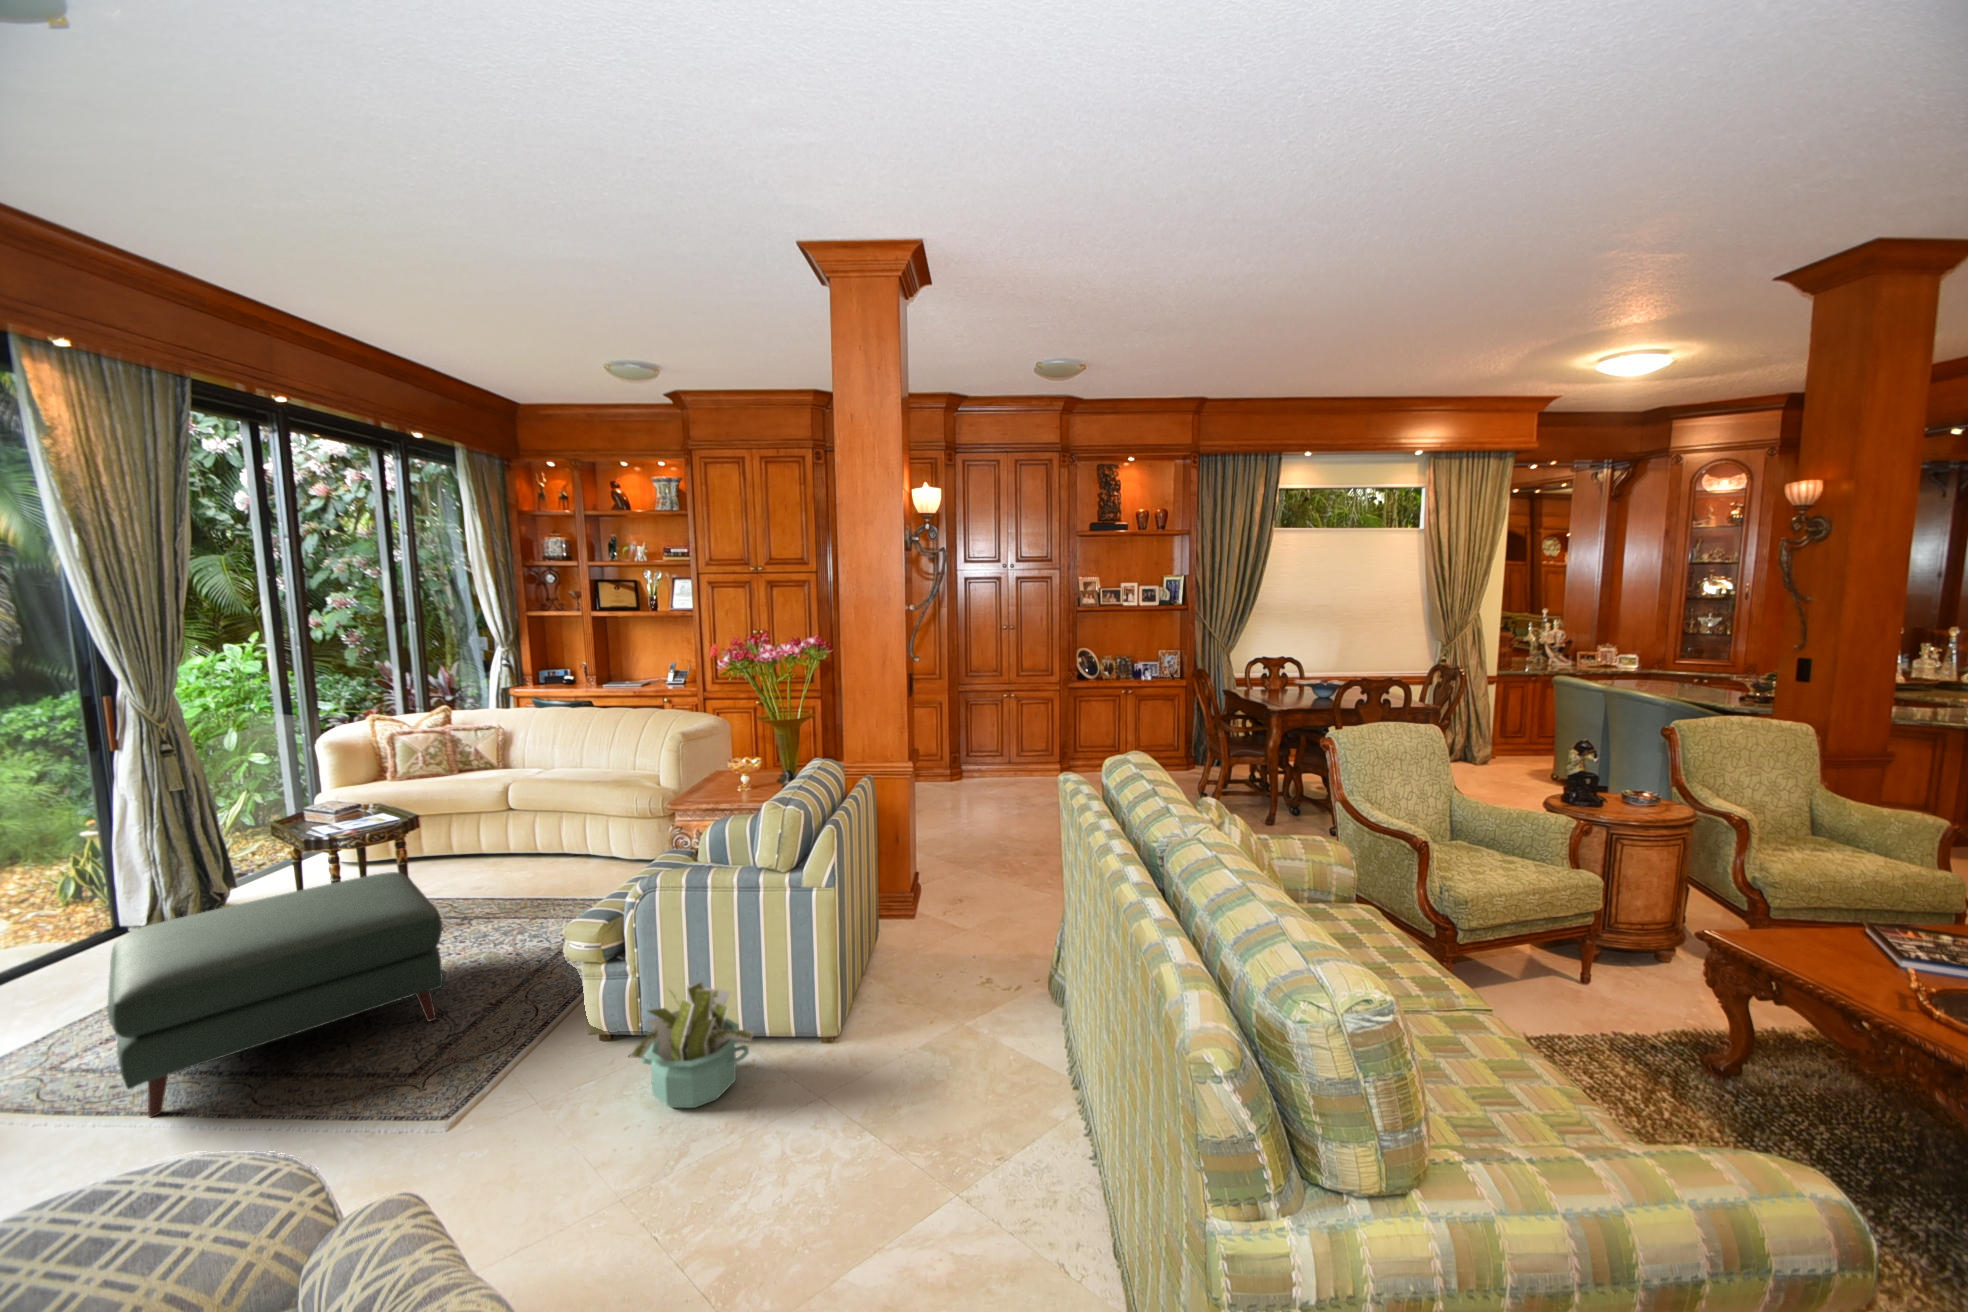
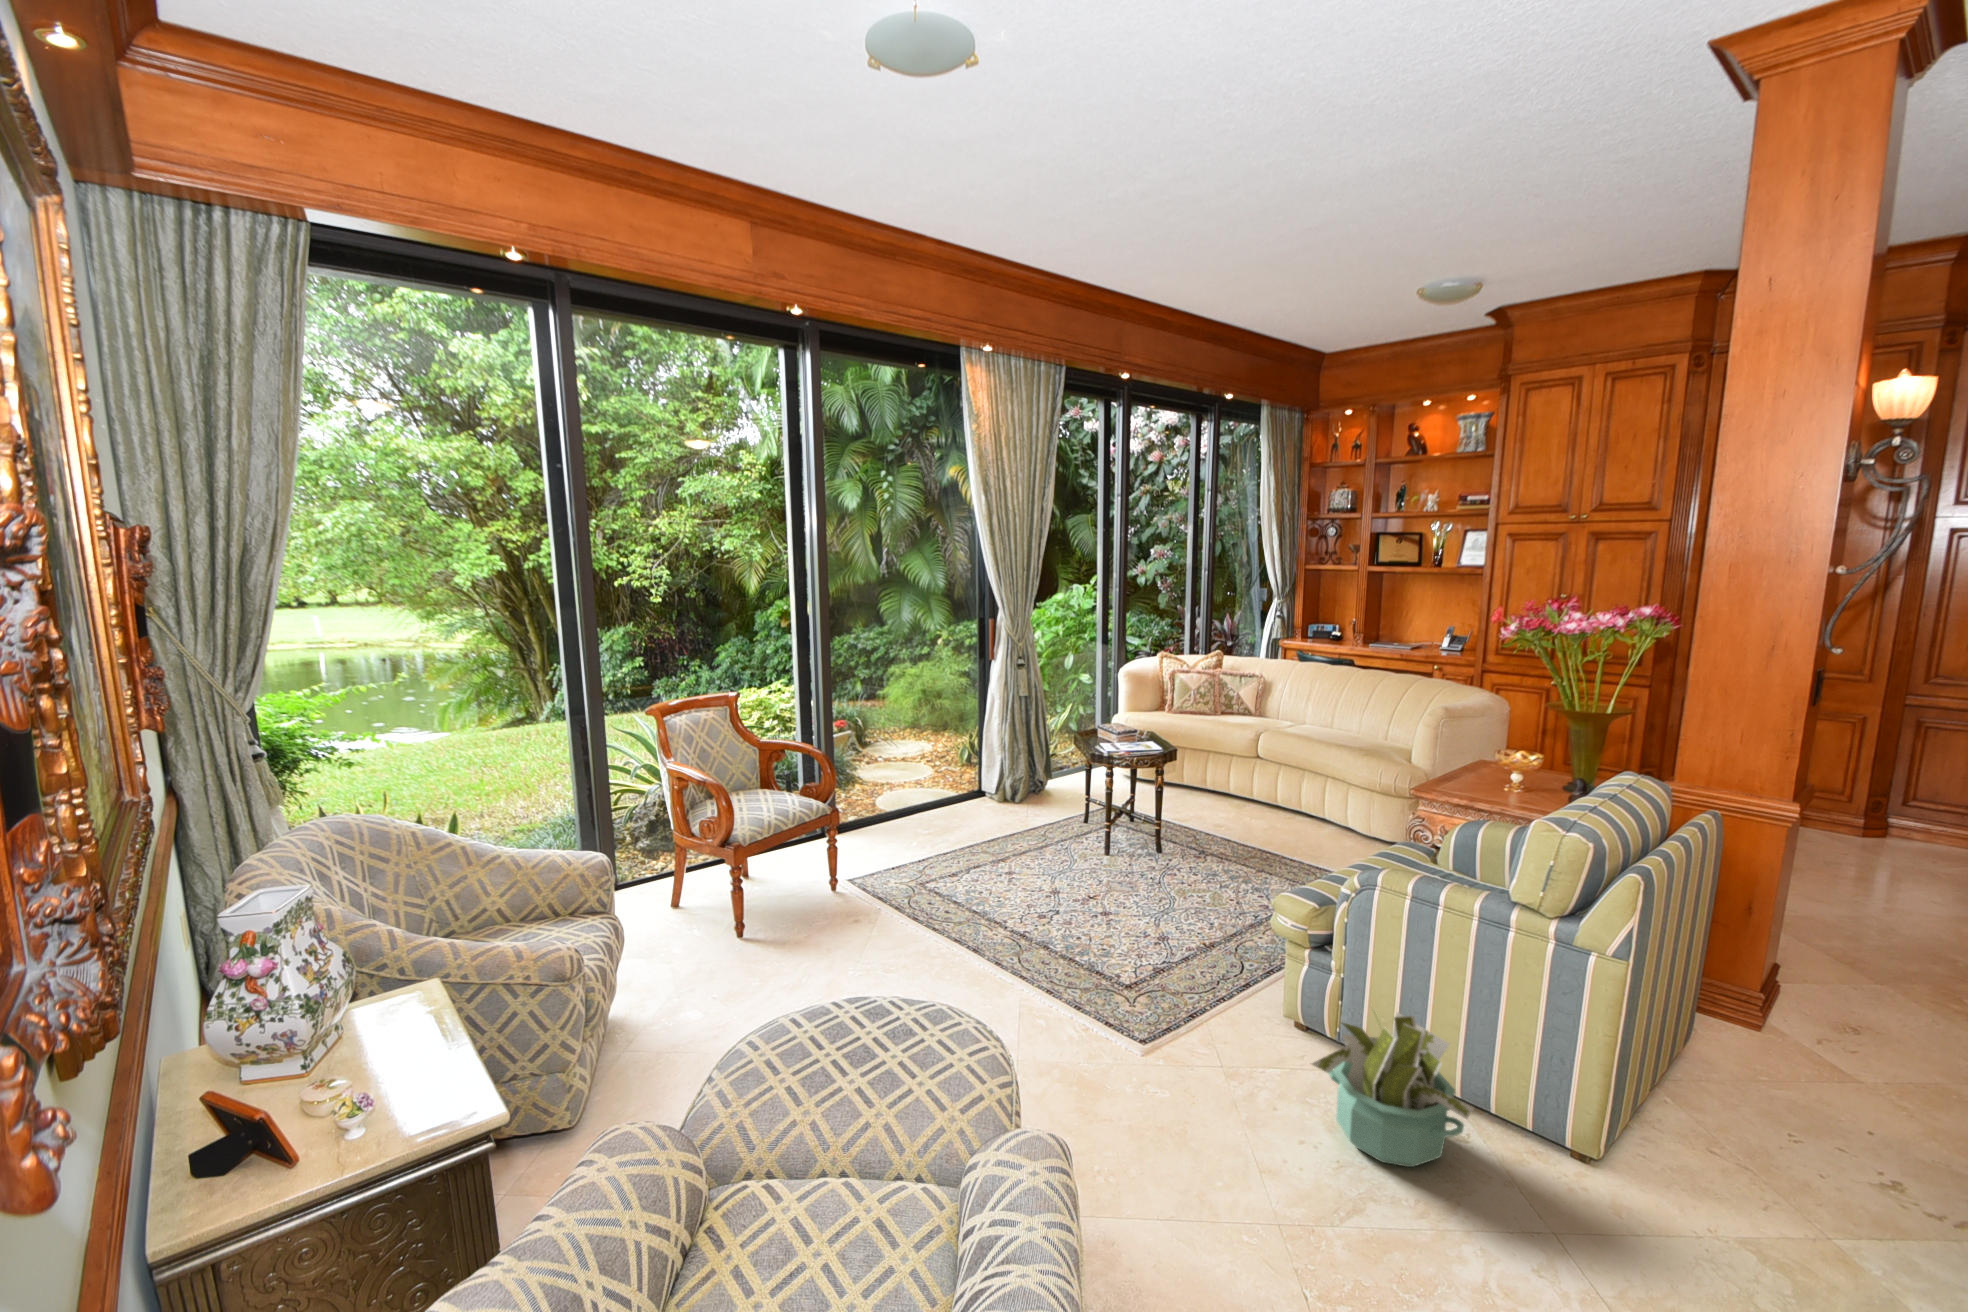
ottoman: present [107,872,443,1118] -> none [953,792,1172,943]

